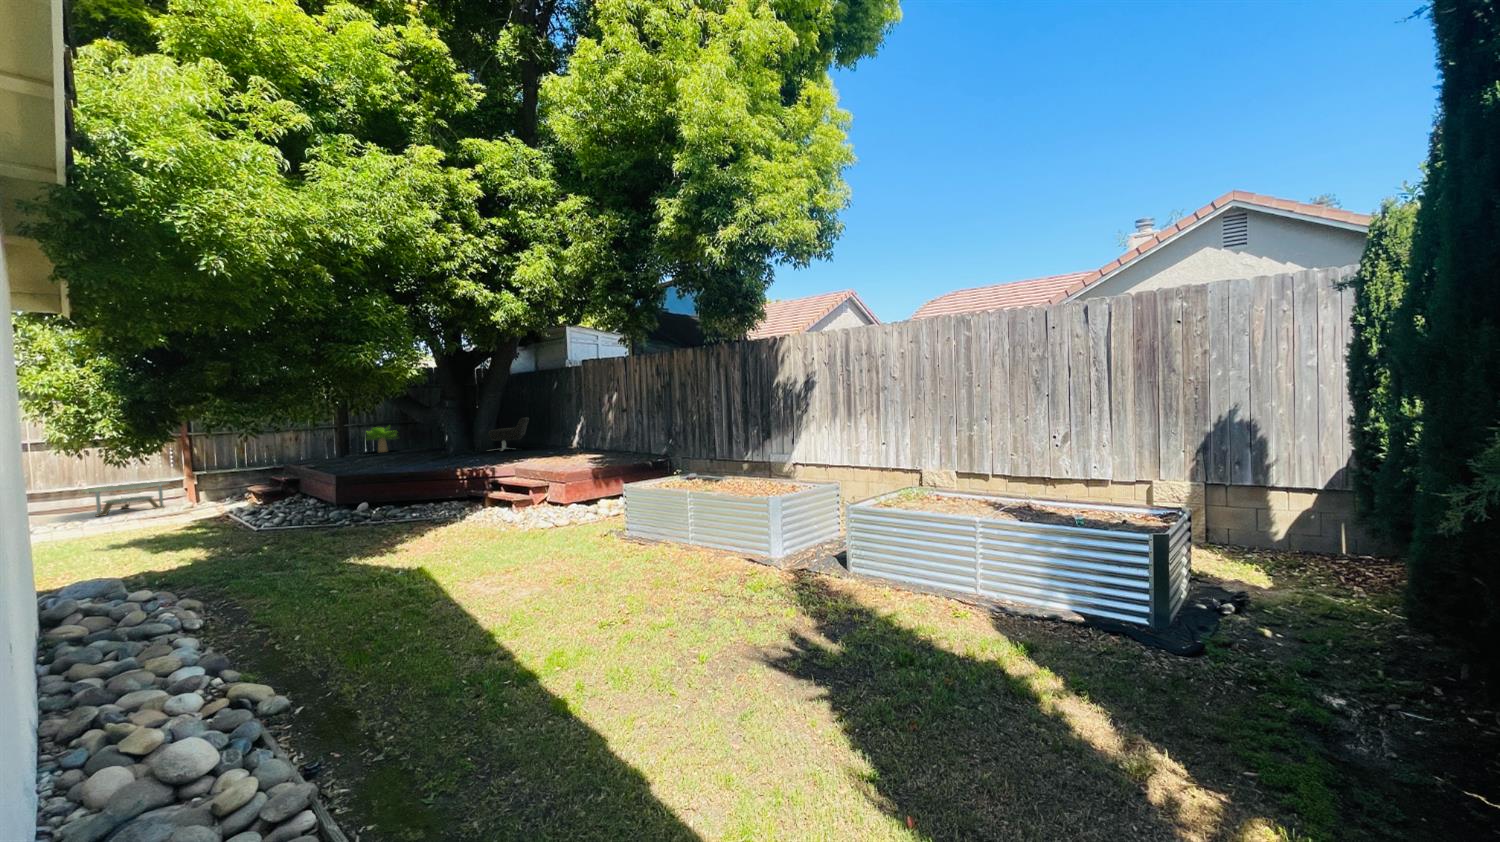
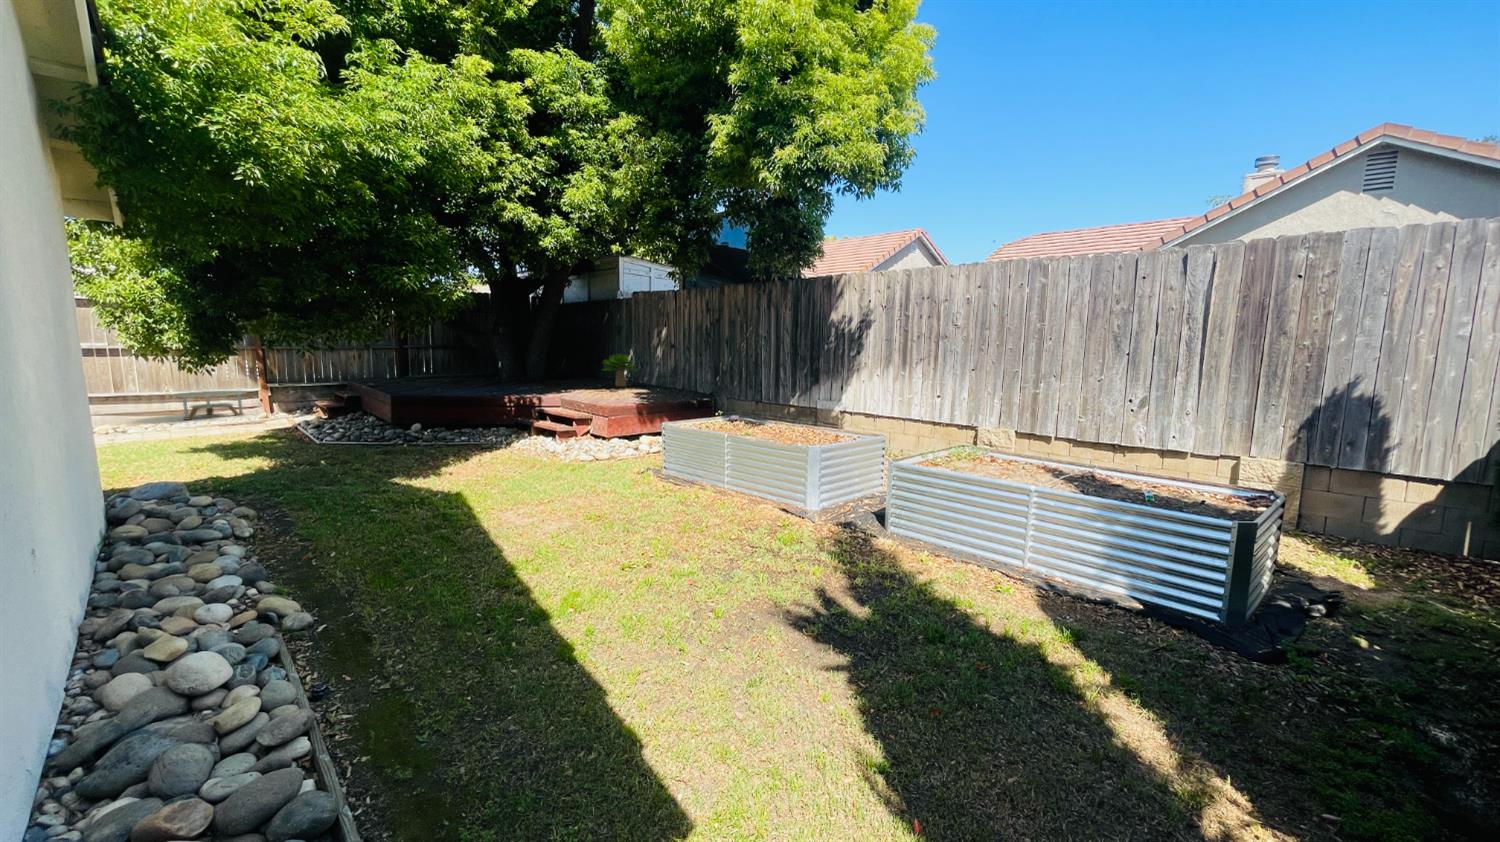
lounge chair: present [489,417,529,451] -> none [537,347,579,380]
potted plant: present [367,427,396,452] -> present [604,355,636,386]

